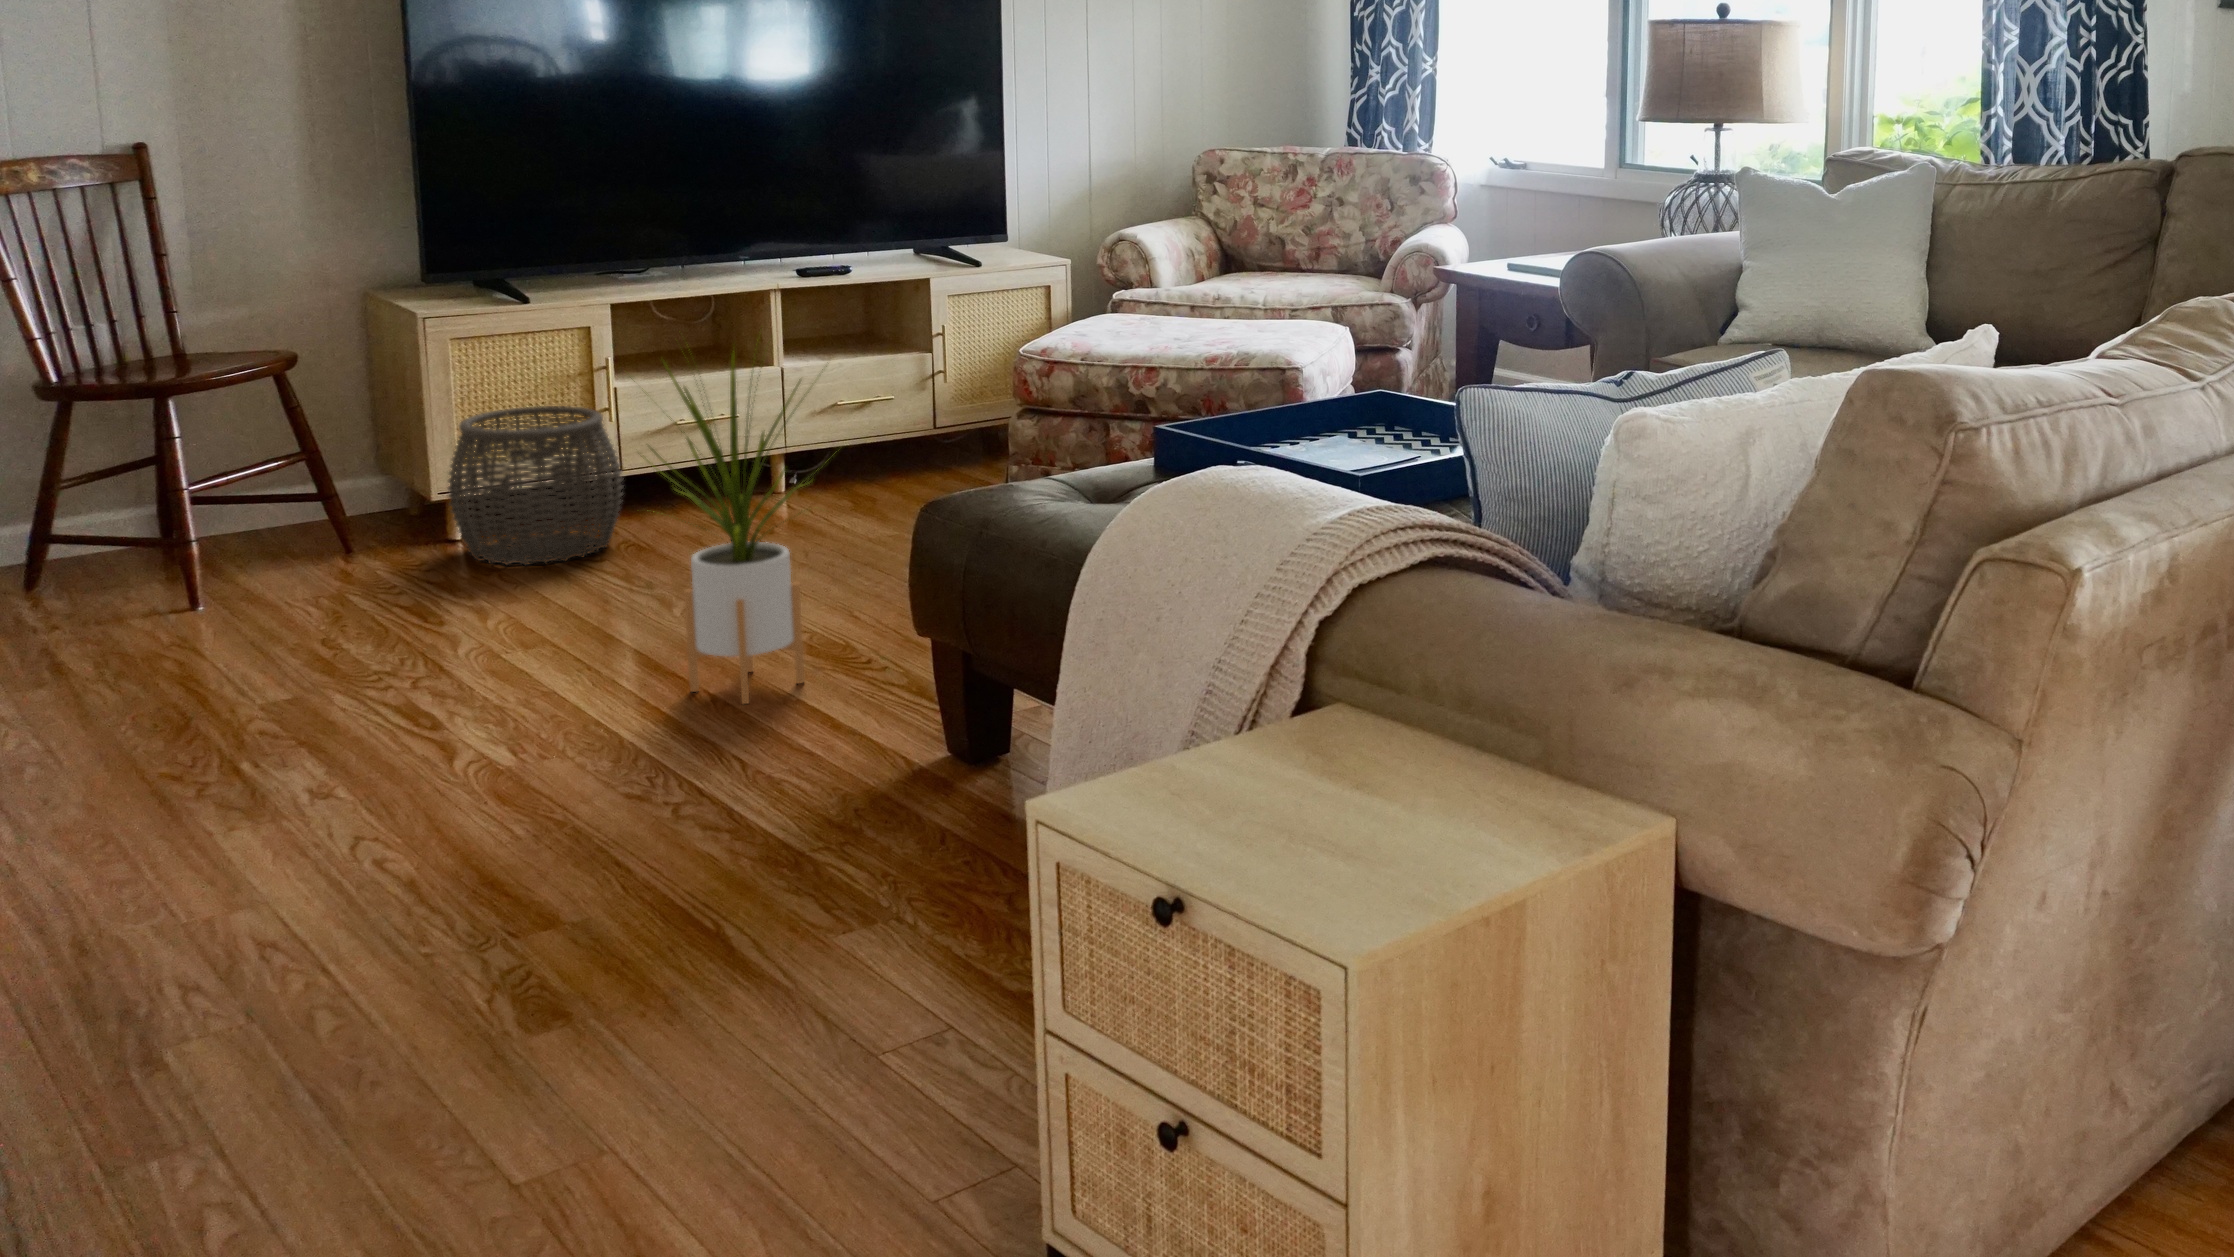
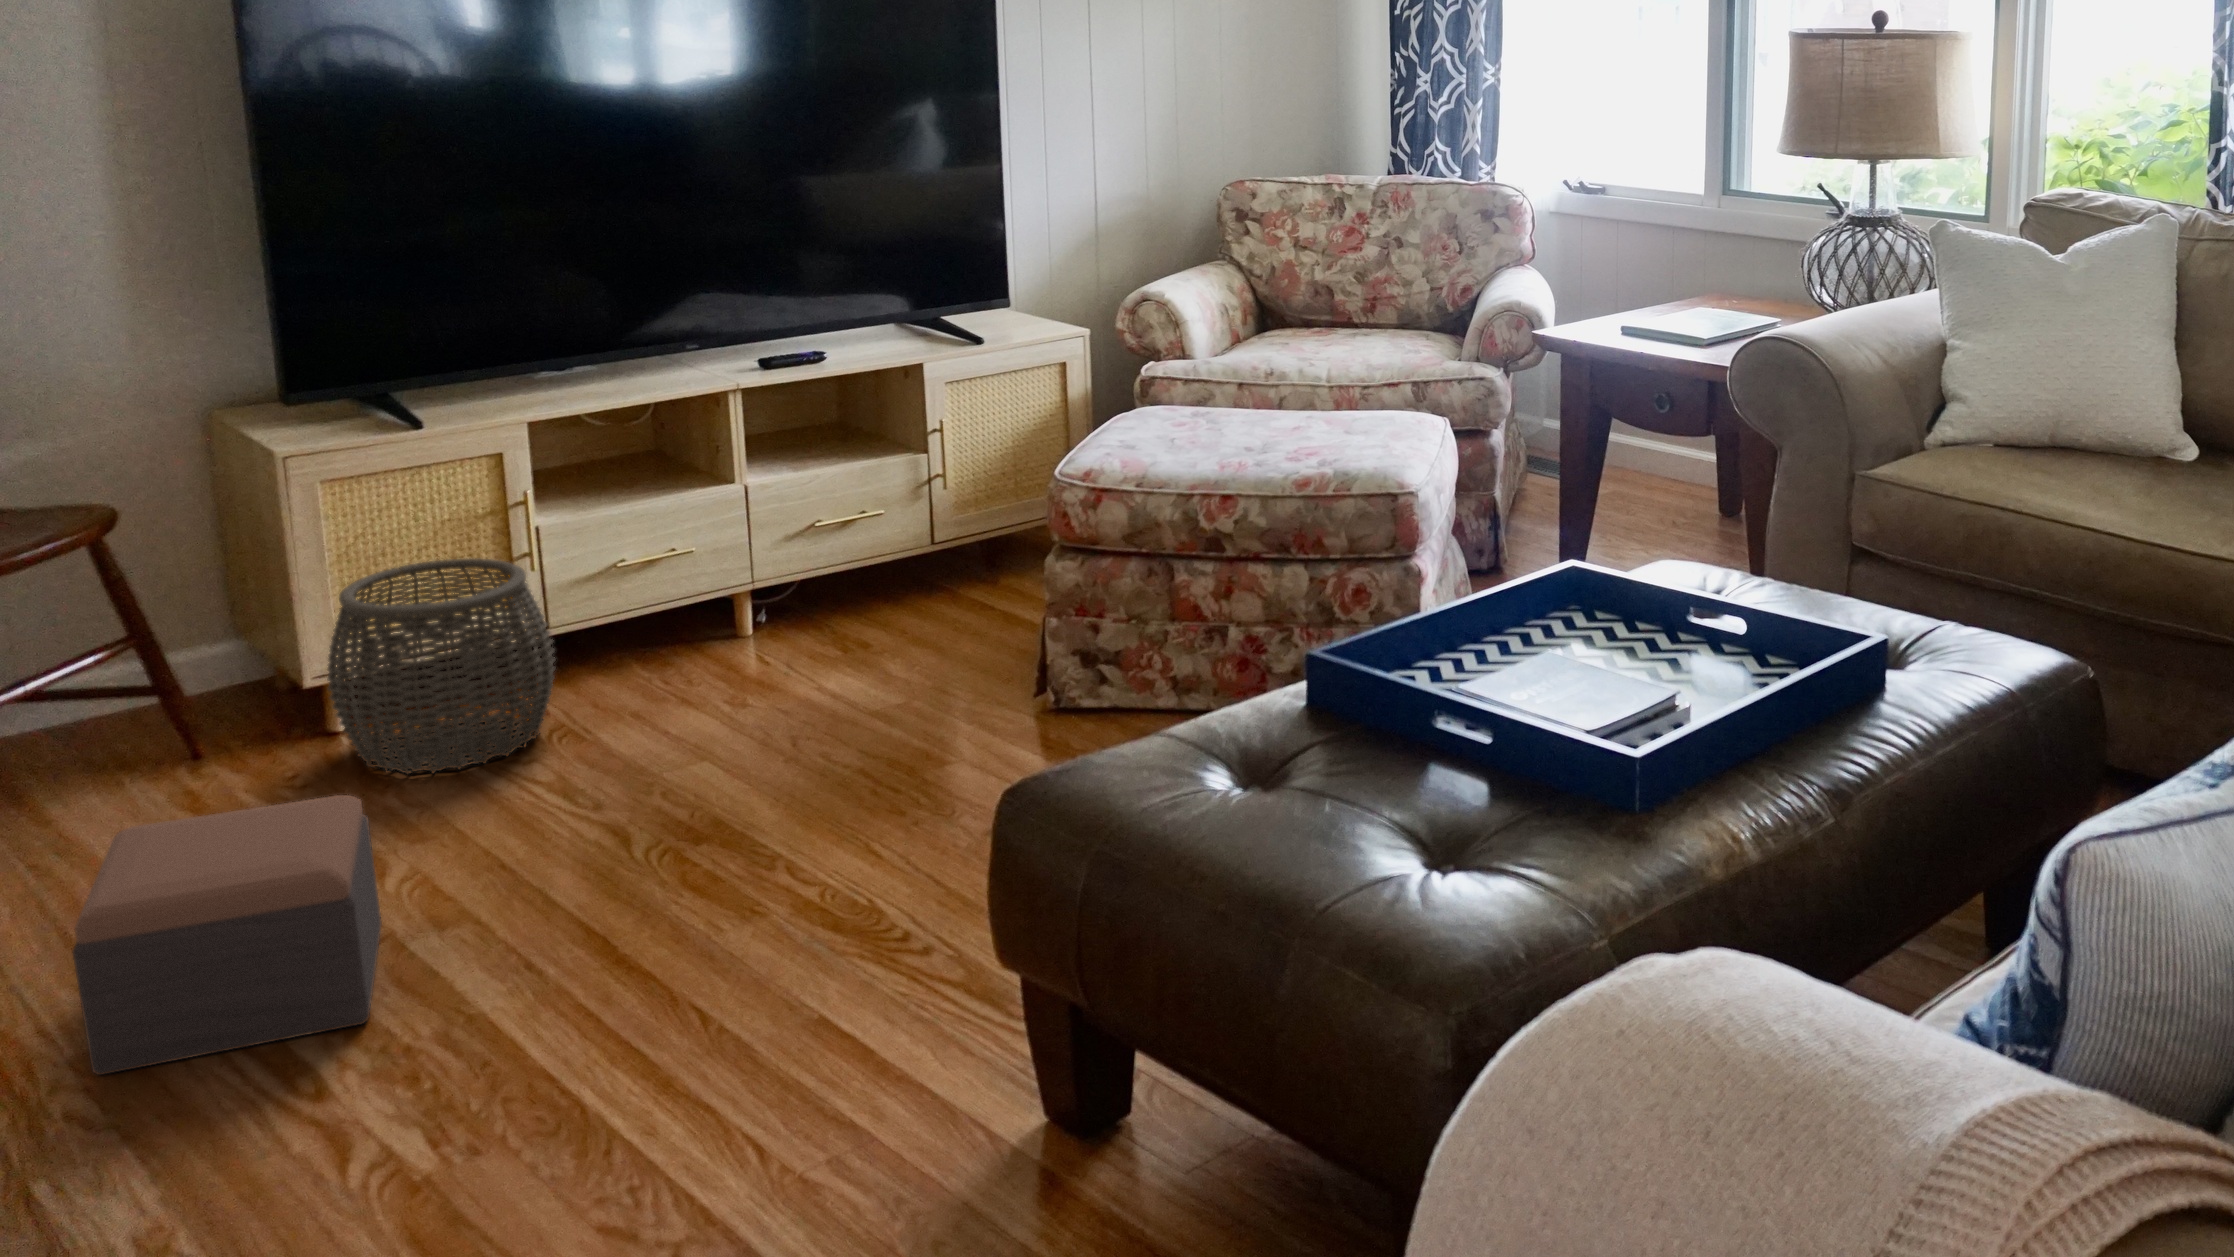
house plant: present [642,346,837,704] -> none [563,514,862,1026]
footstool: none [266,540,484,715] -> present [73,795,382,1075]

